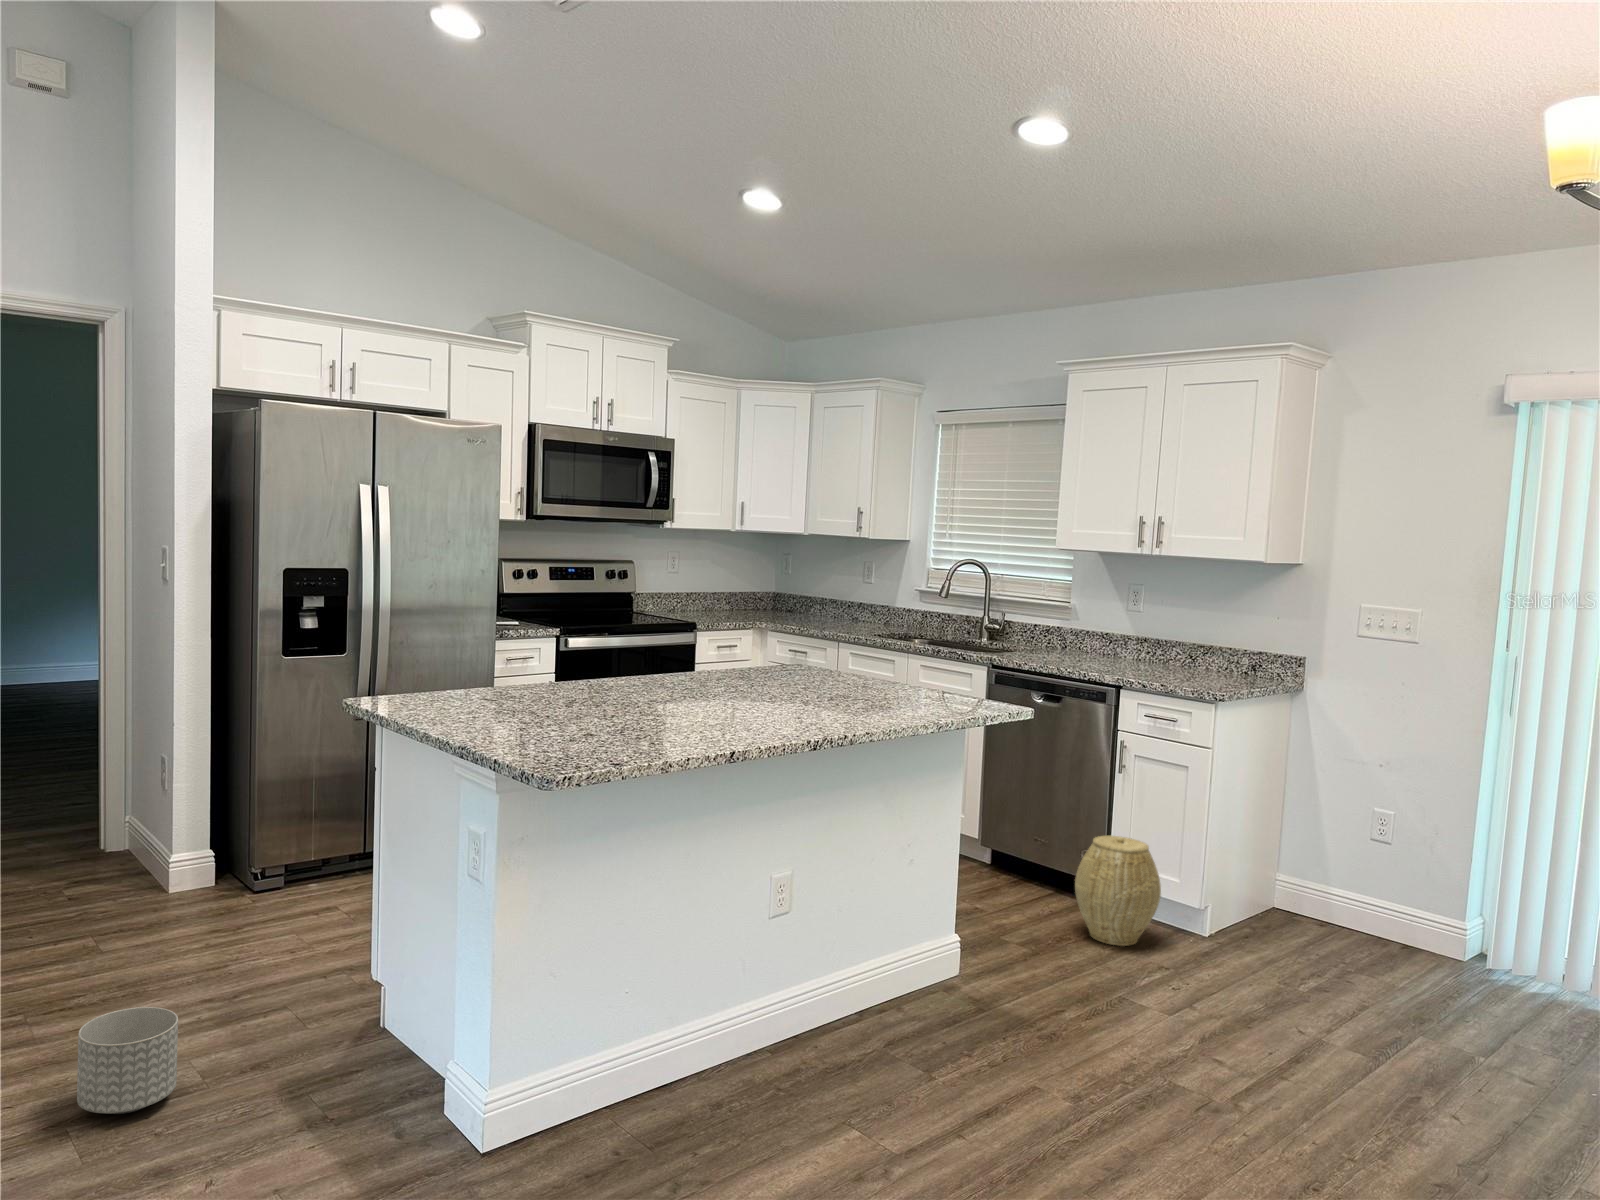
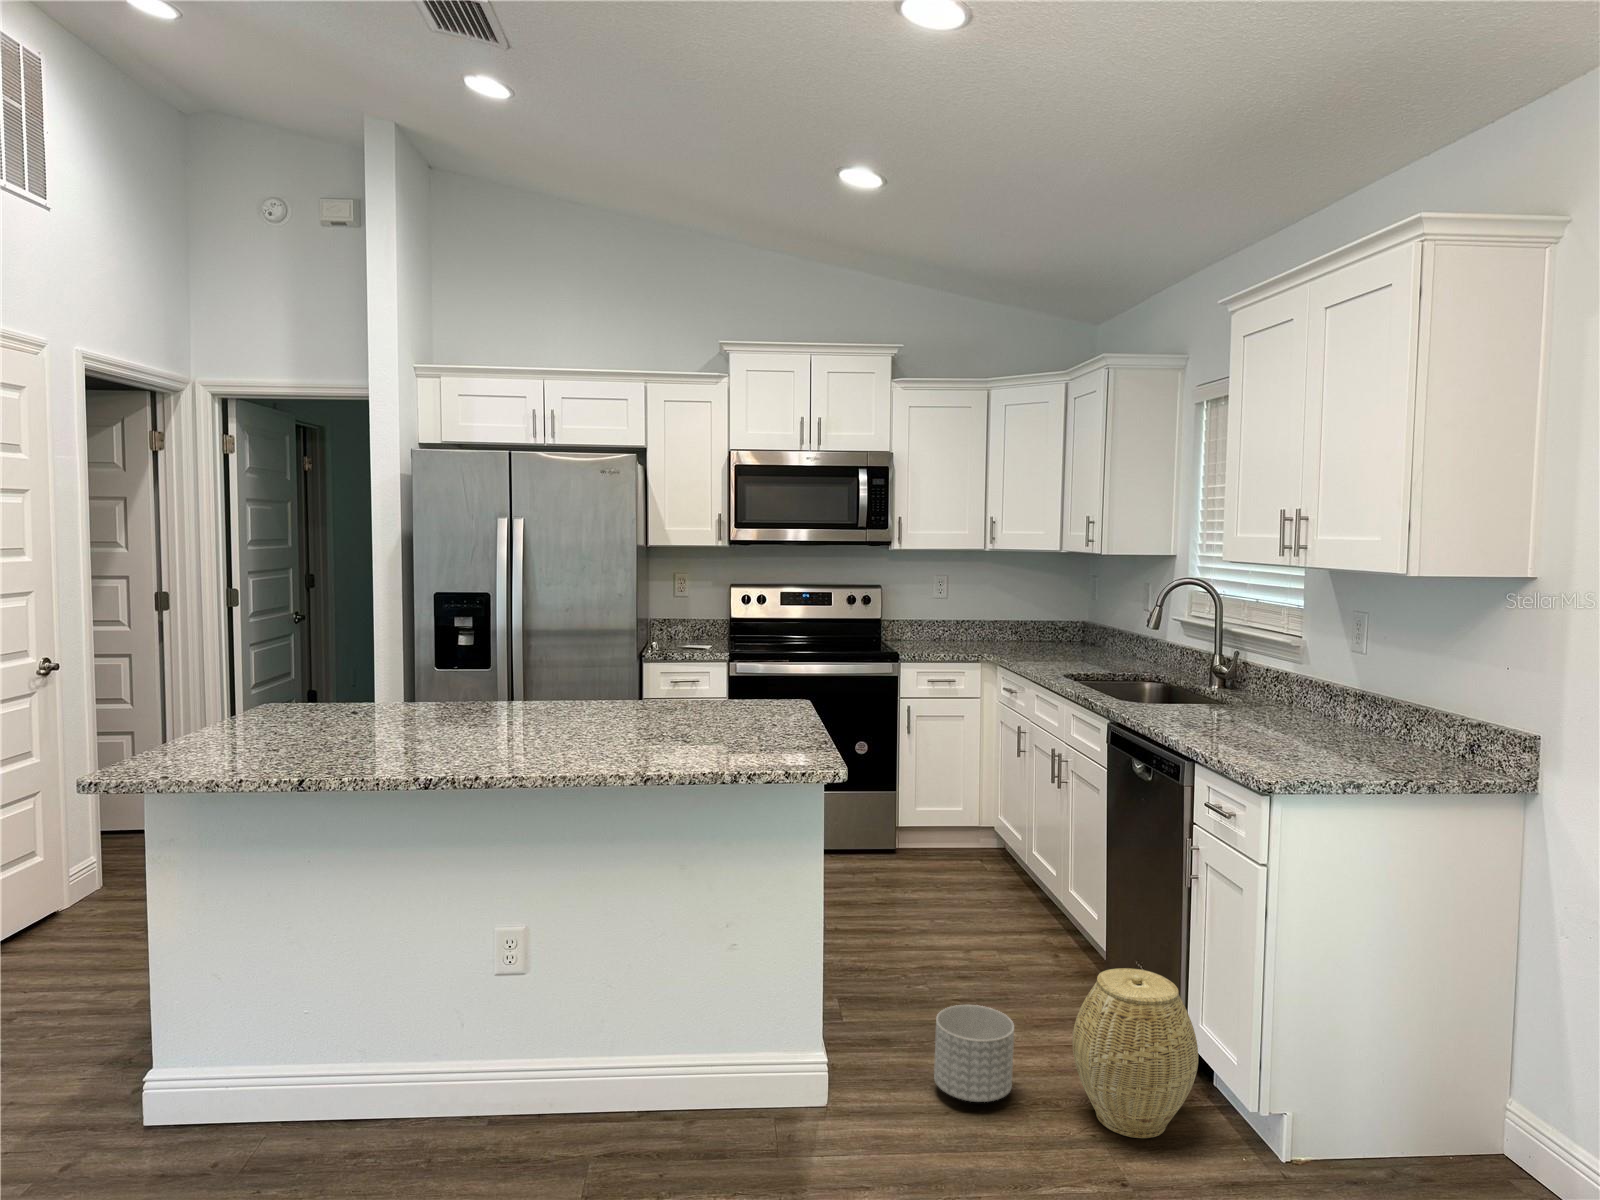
planter: present [77,1007,178,1114] -> present [934,1005,1014,1102]

